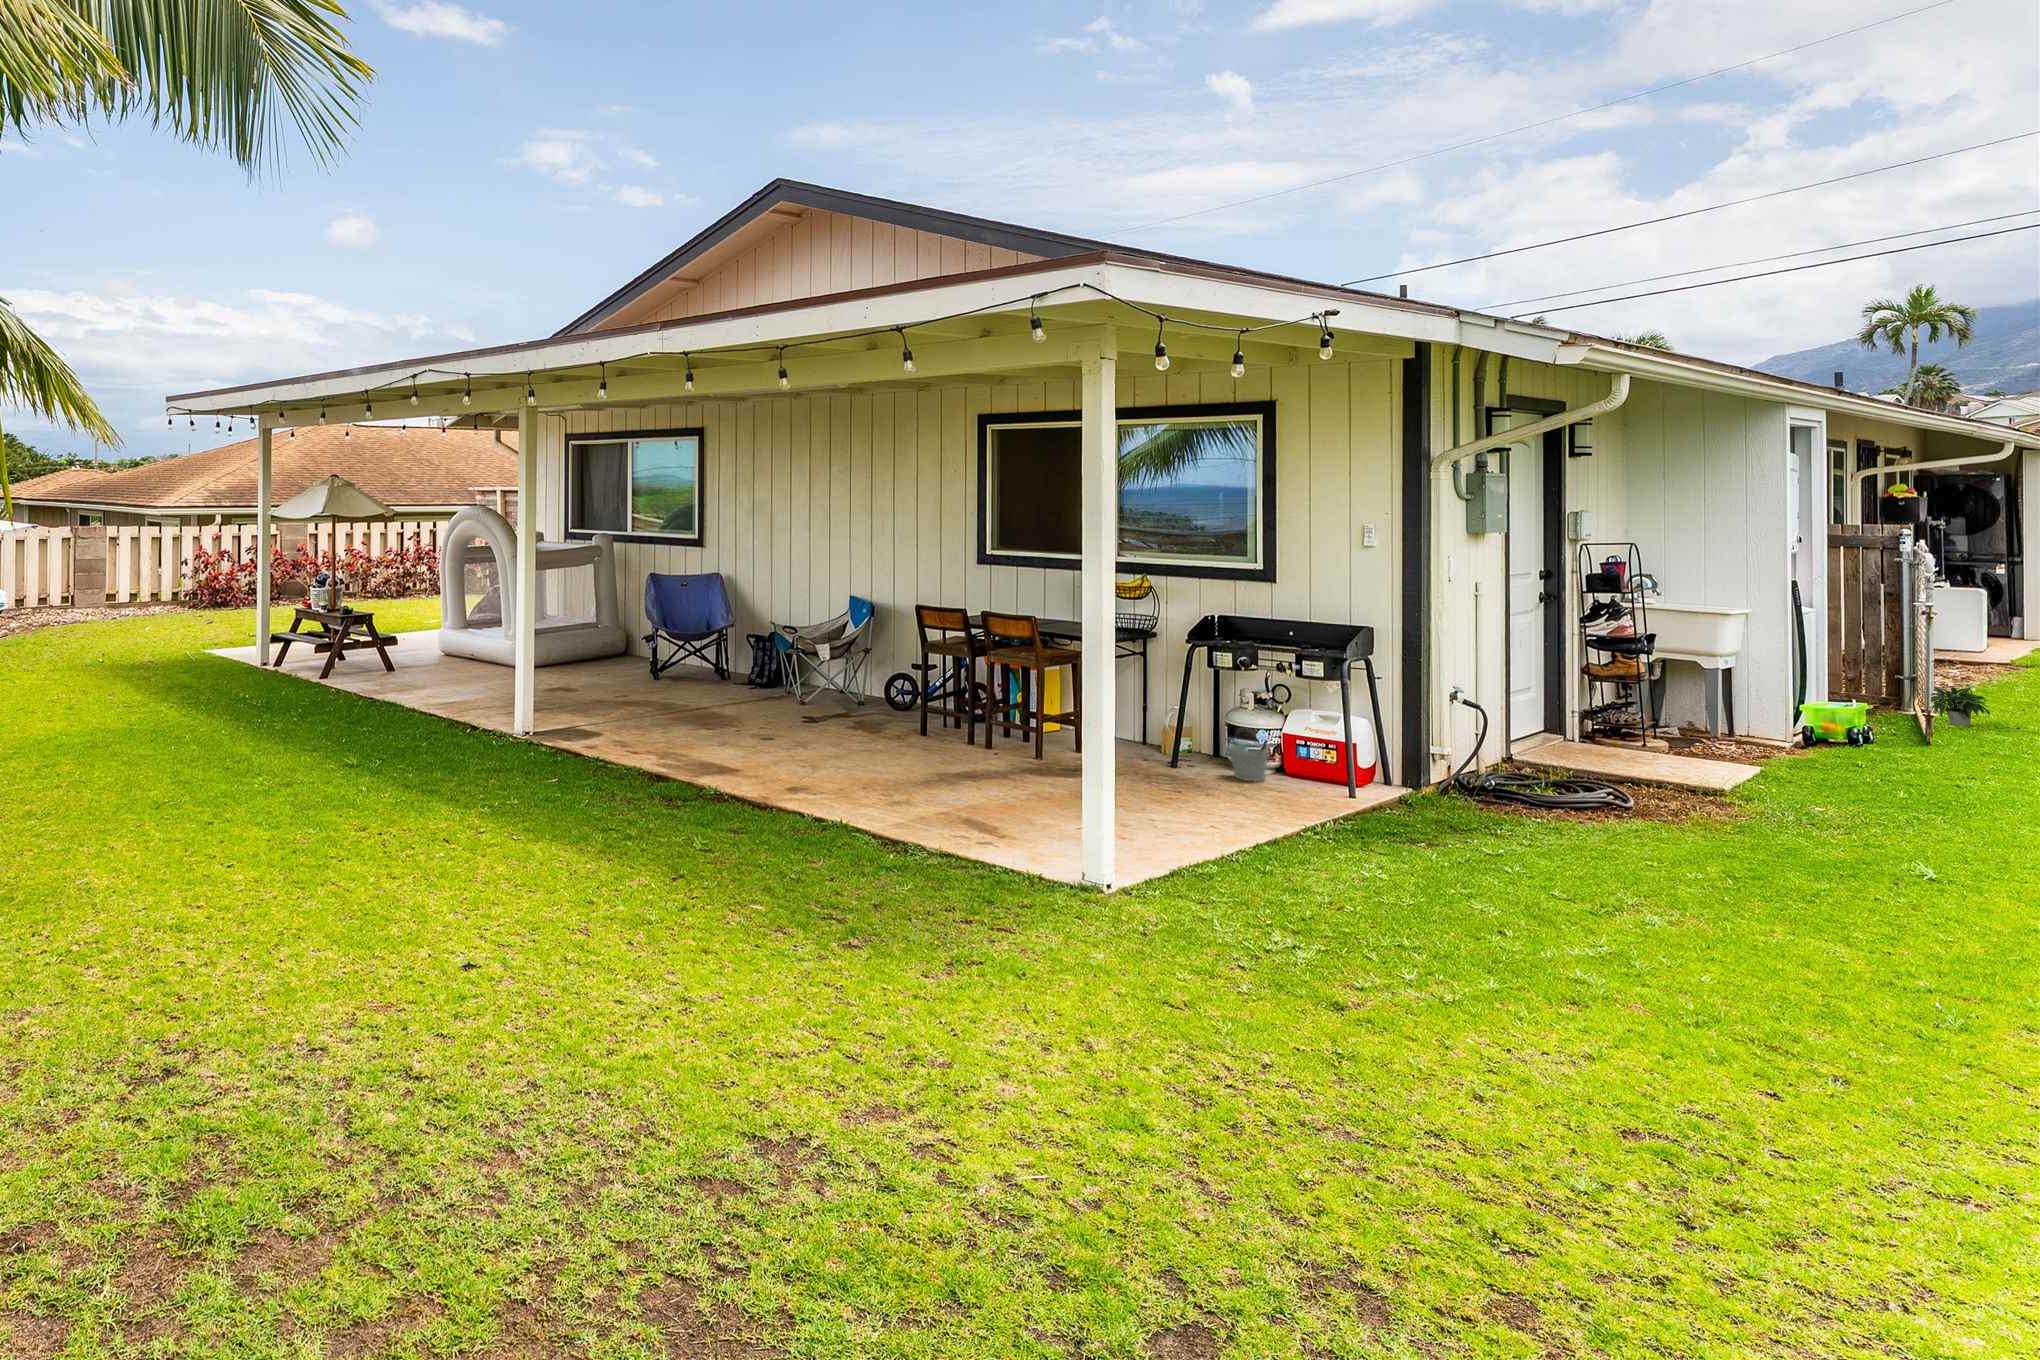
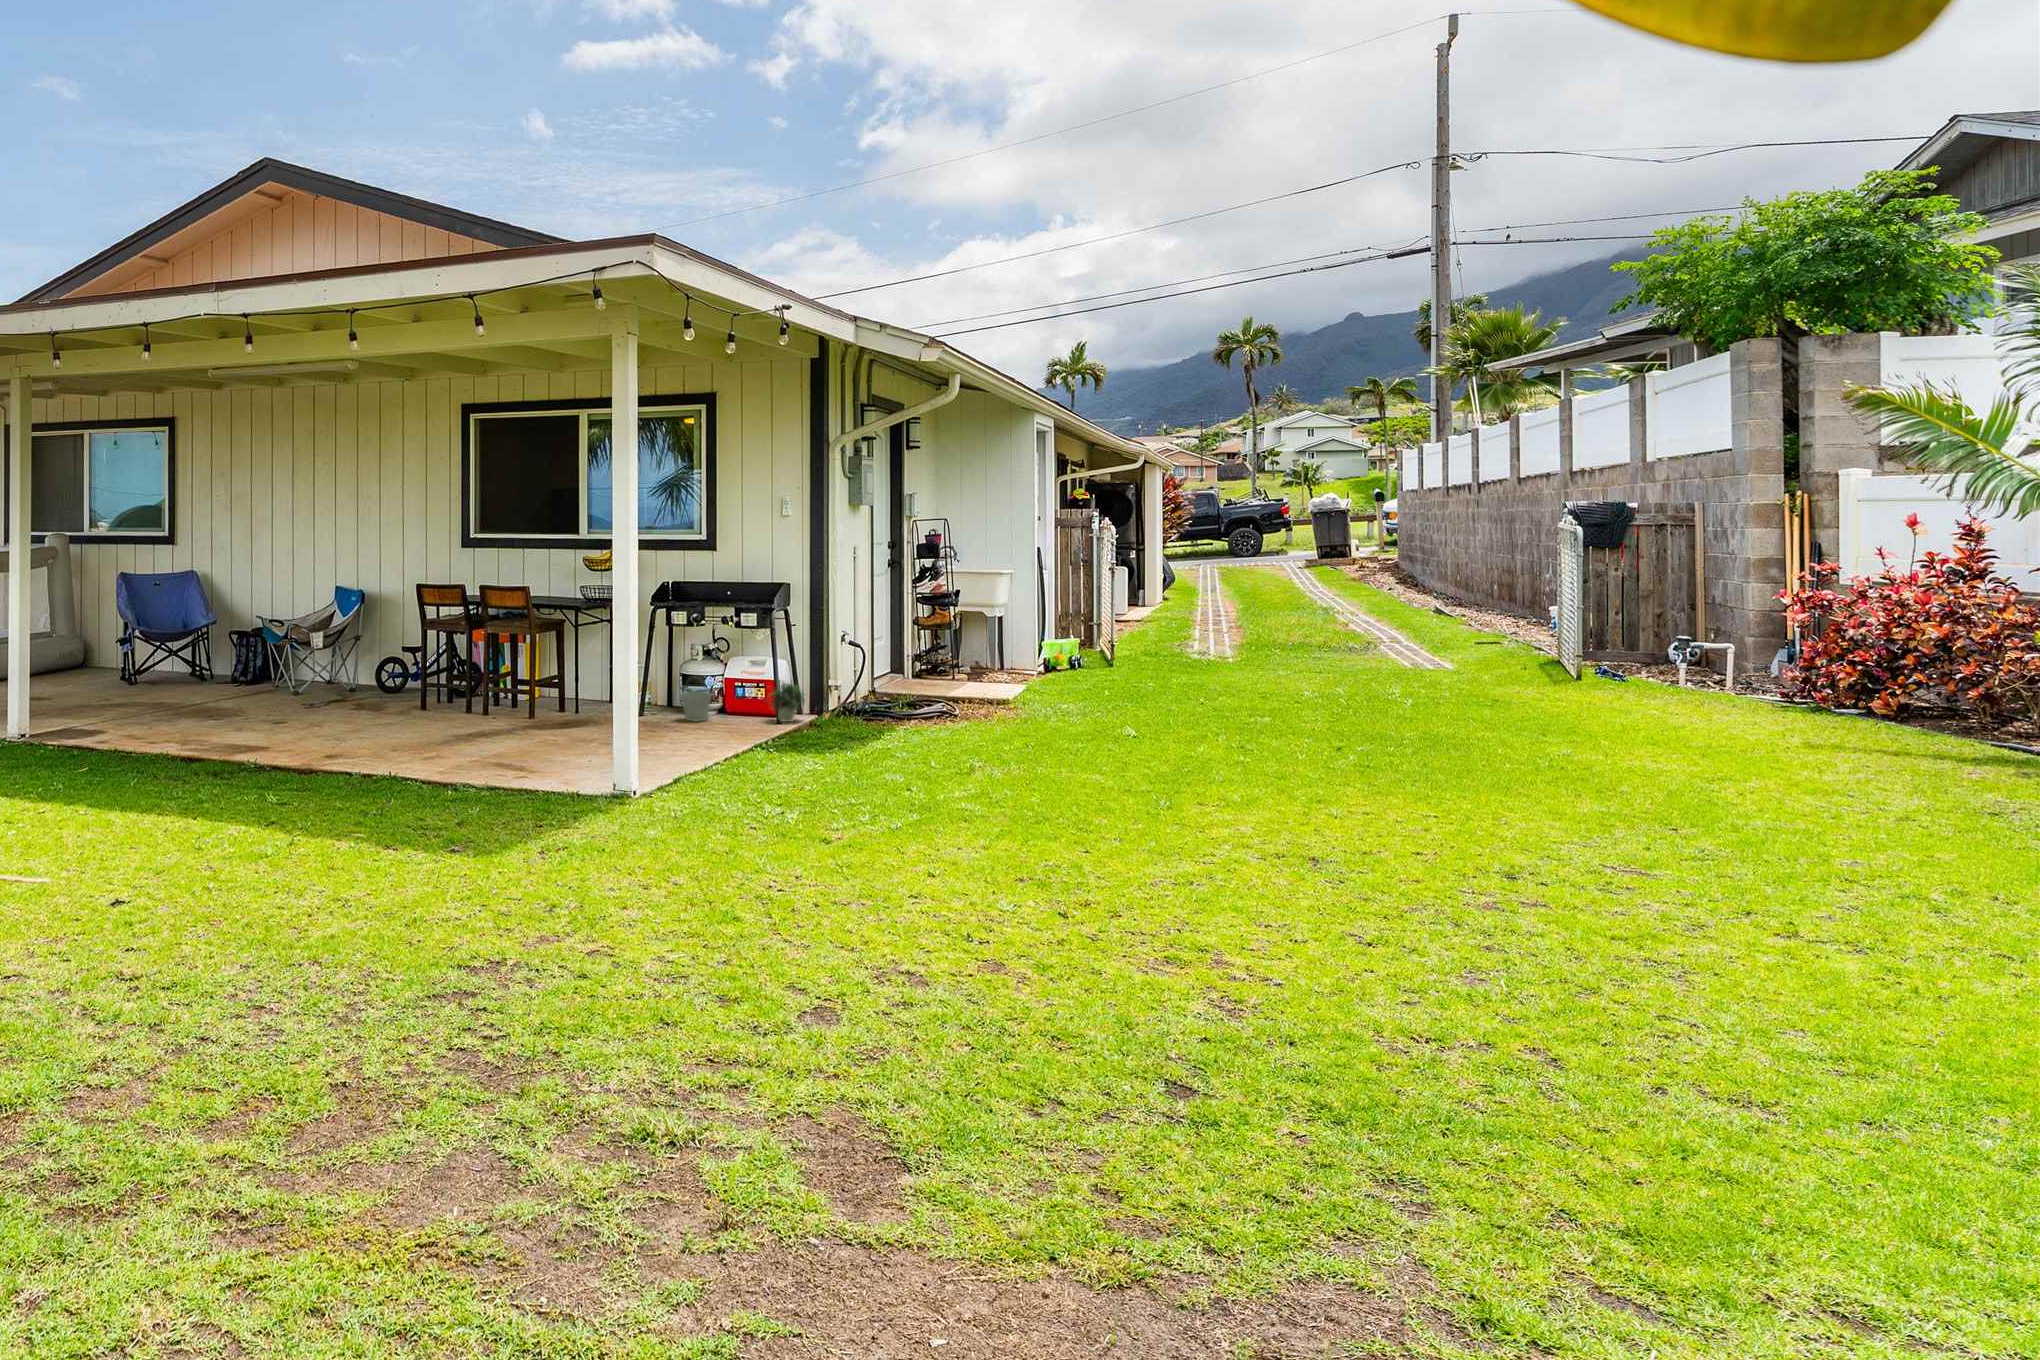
potted plant: present [1930,686,1990,726] -> present [768,680,804,722]

